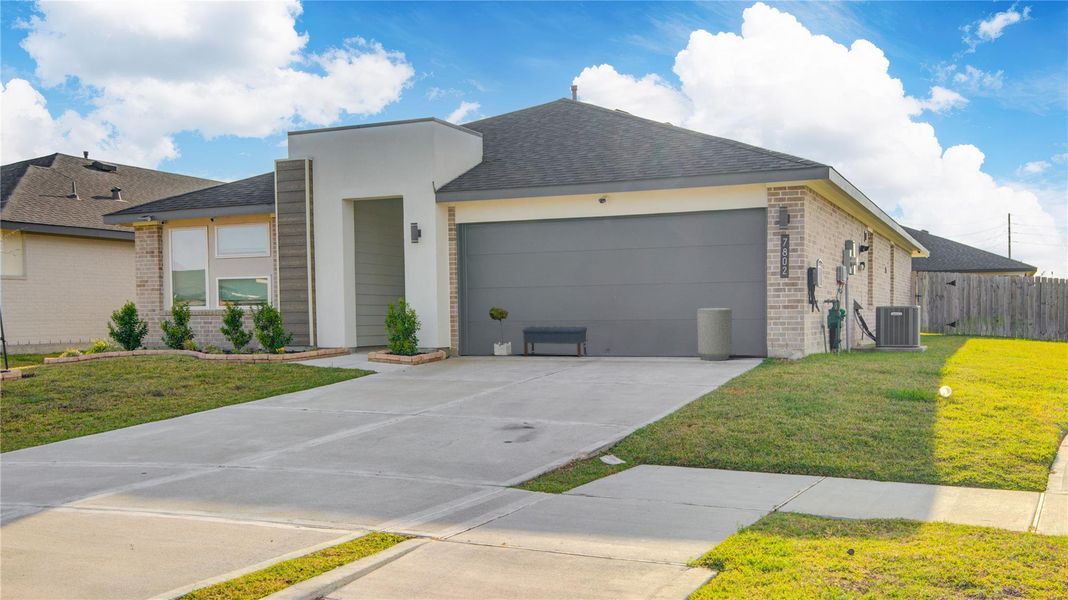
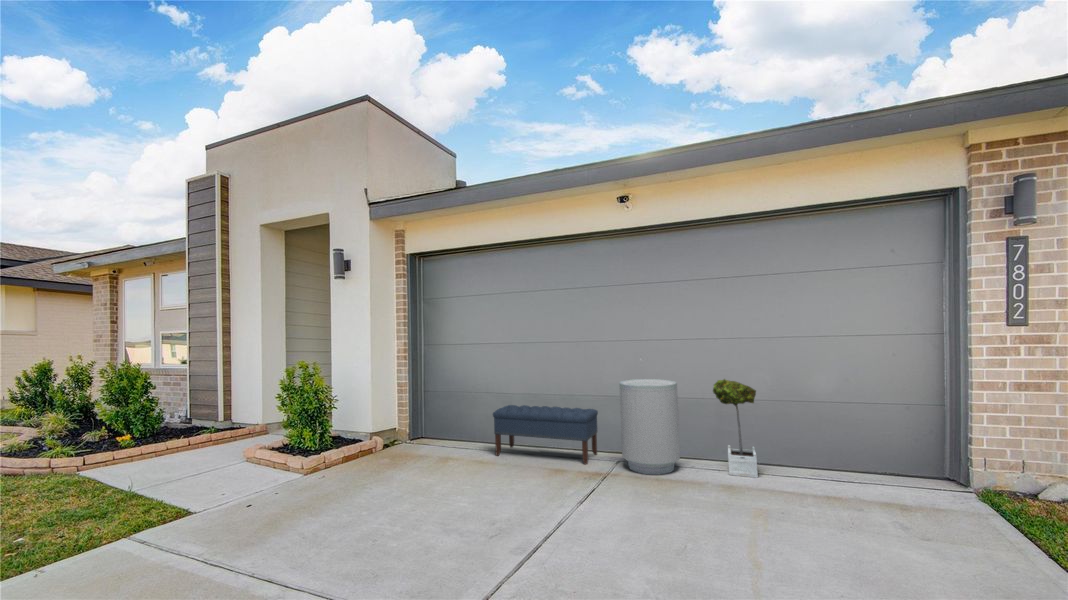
potted tree: present [489,307,511,355] -> present [713,379,758,478]
trash can: present [697,308,732,361] -> present [619,379,680,474]

